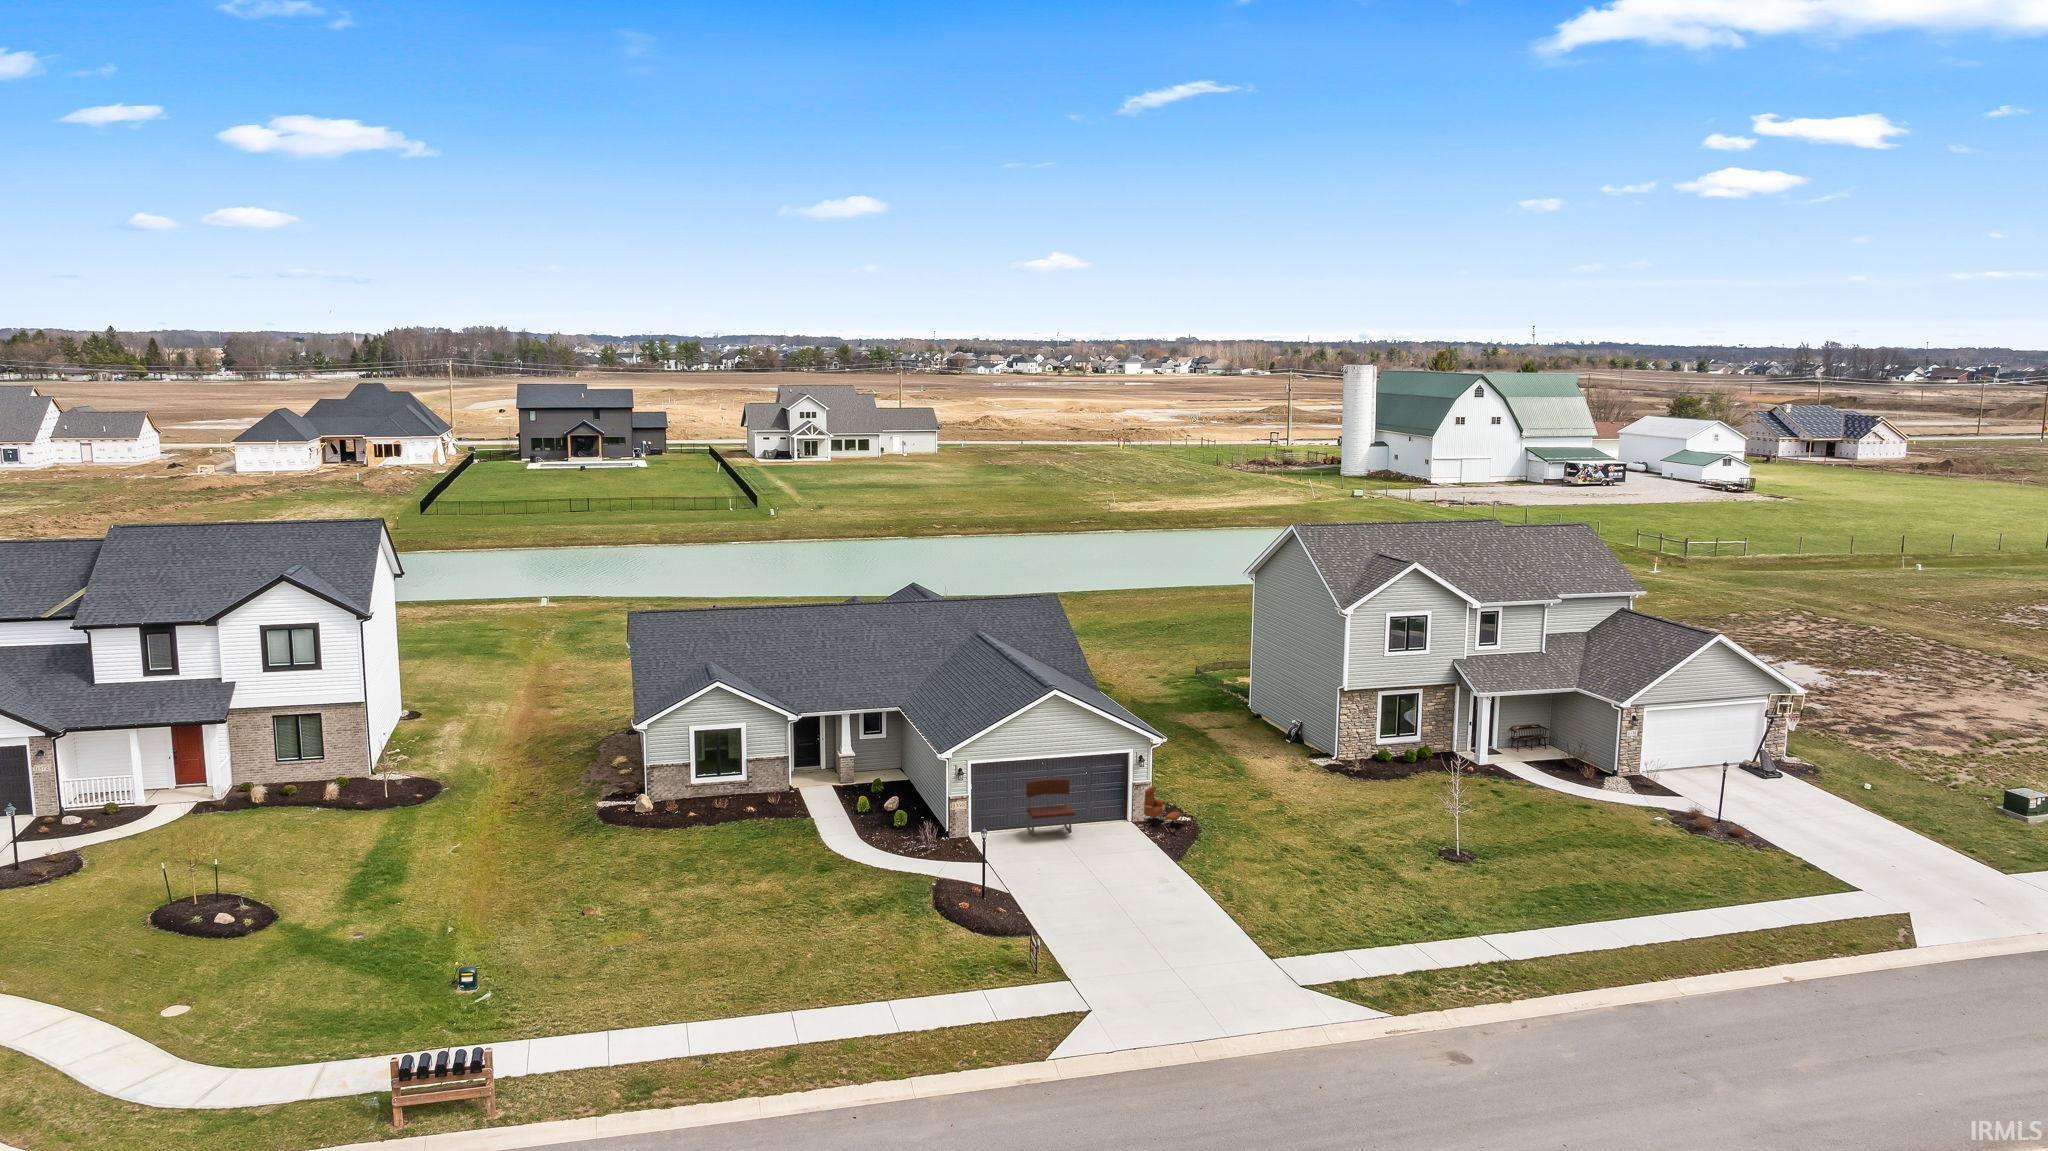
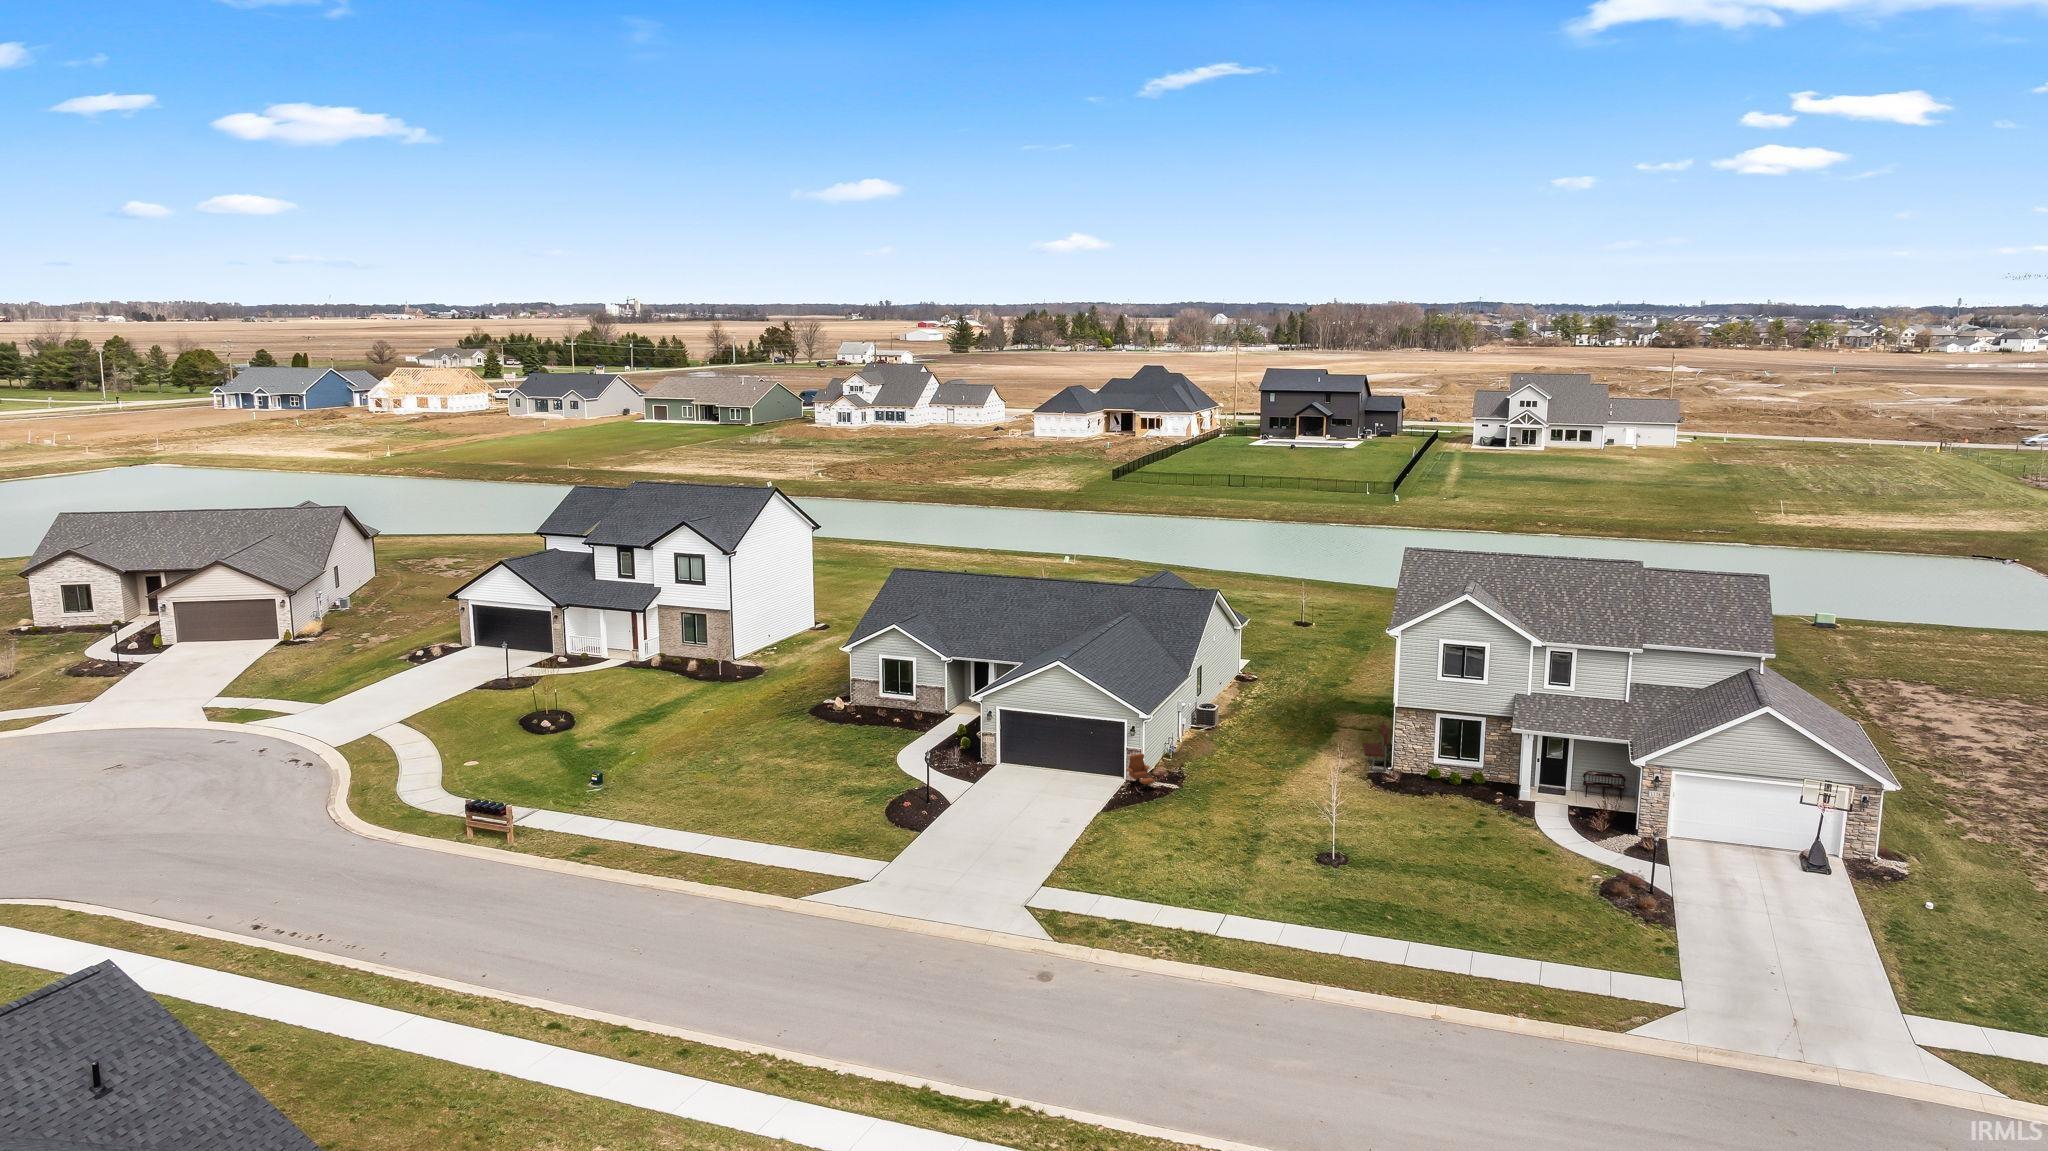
bench: present [1026,779,1076,835] -> present [1362,723,1389,771]

